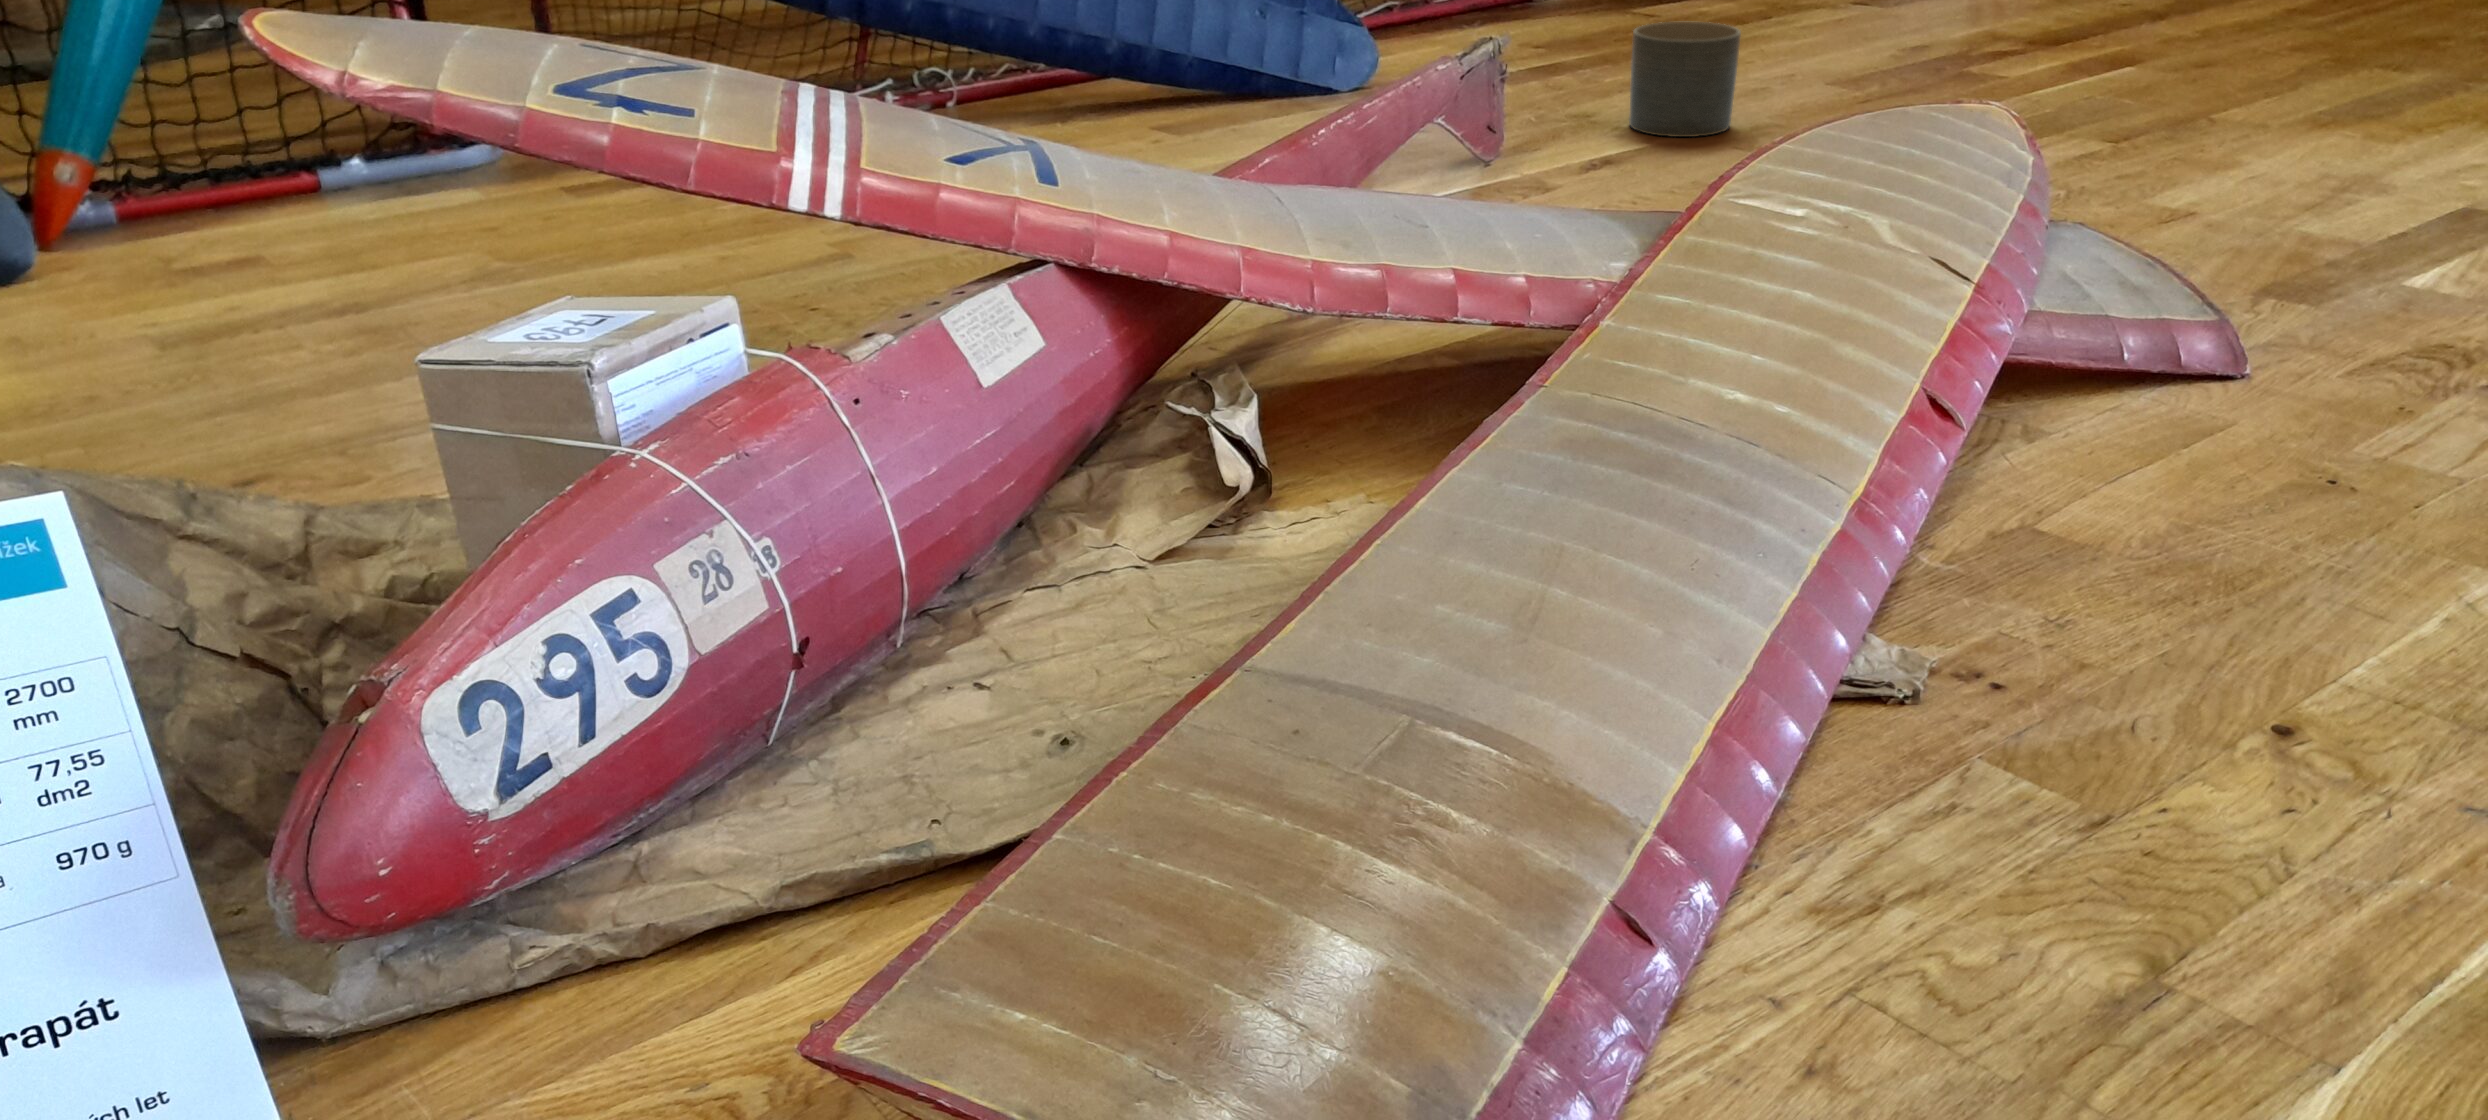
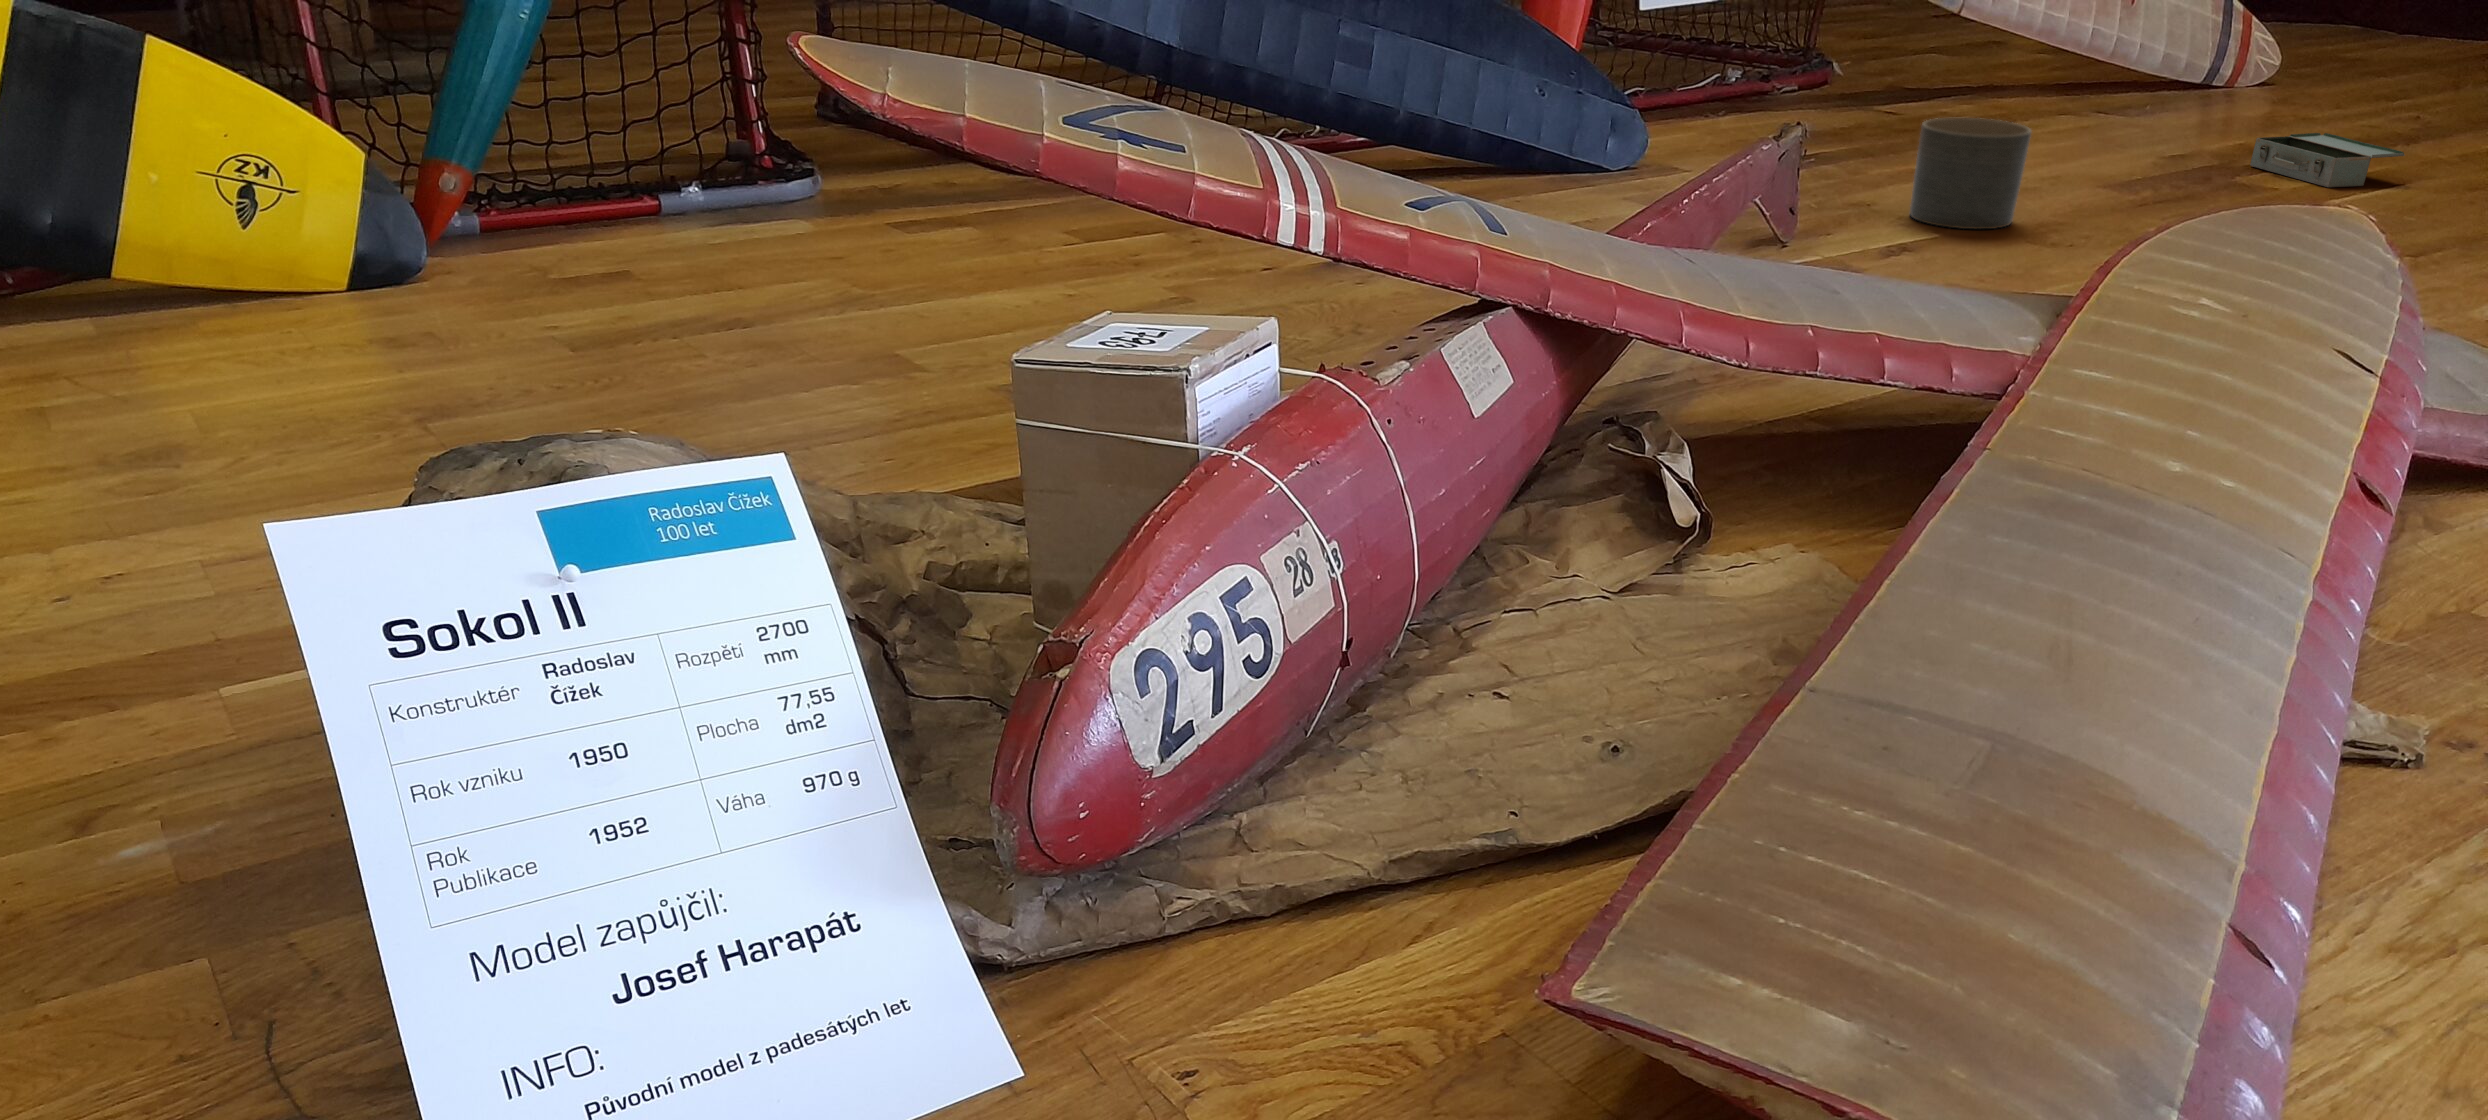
toolbox: none [1992,17,2136,74] -> present [2250,133,2405,187]

